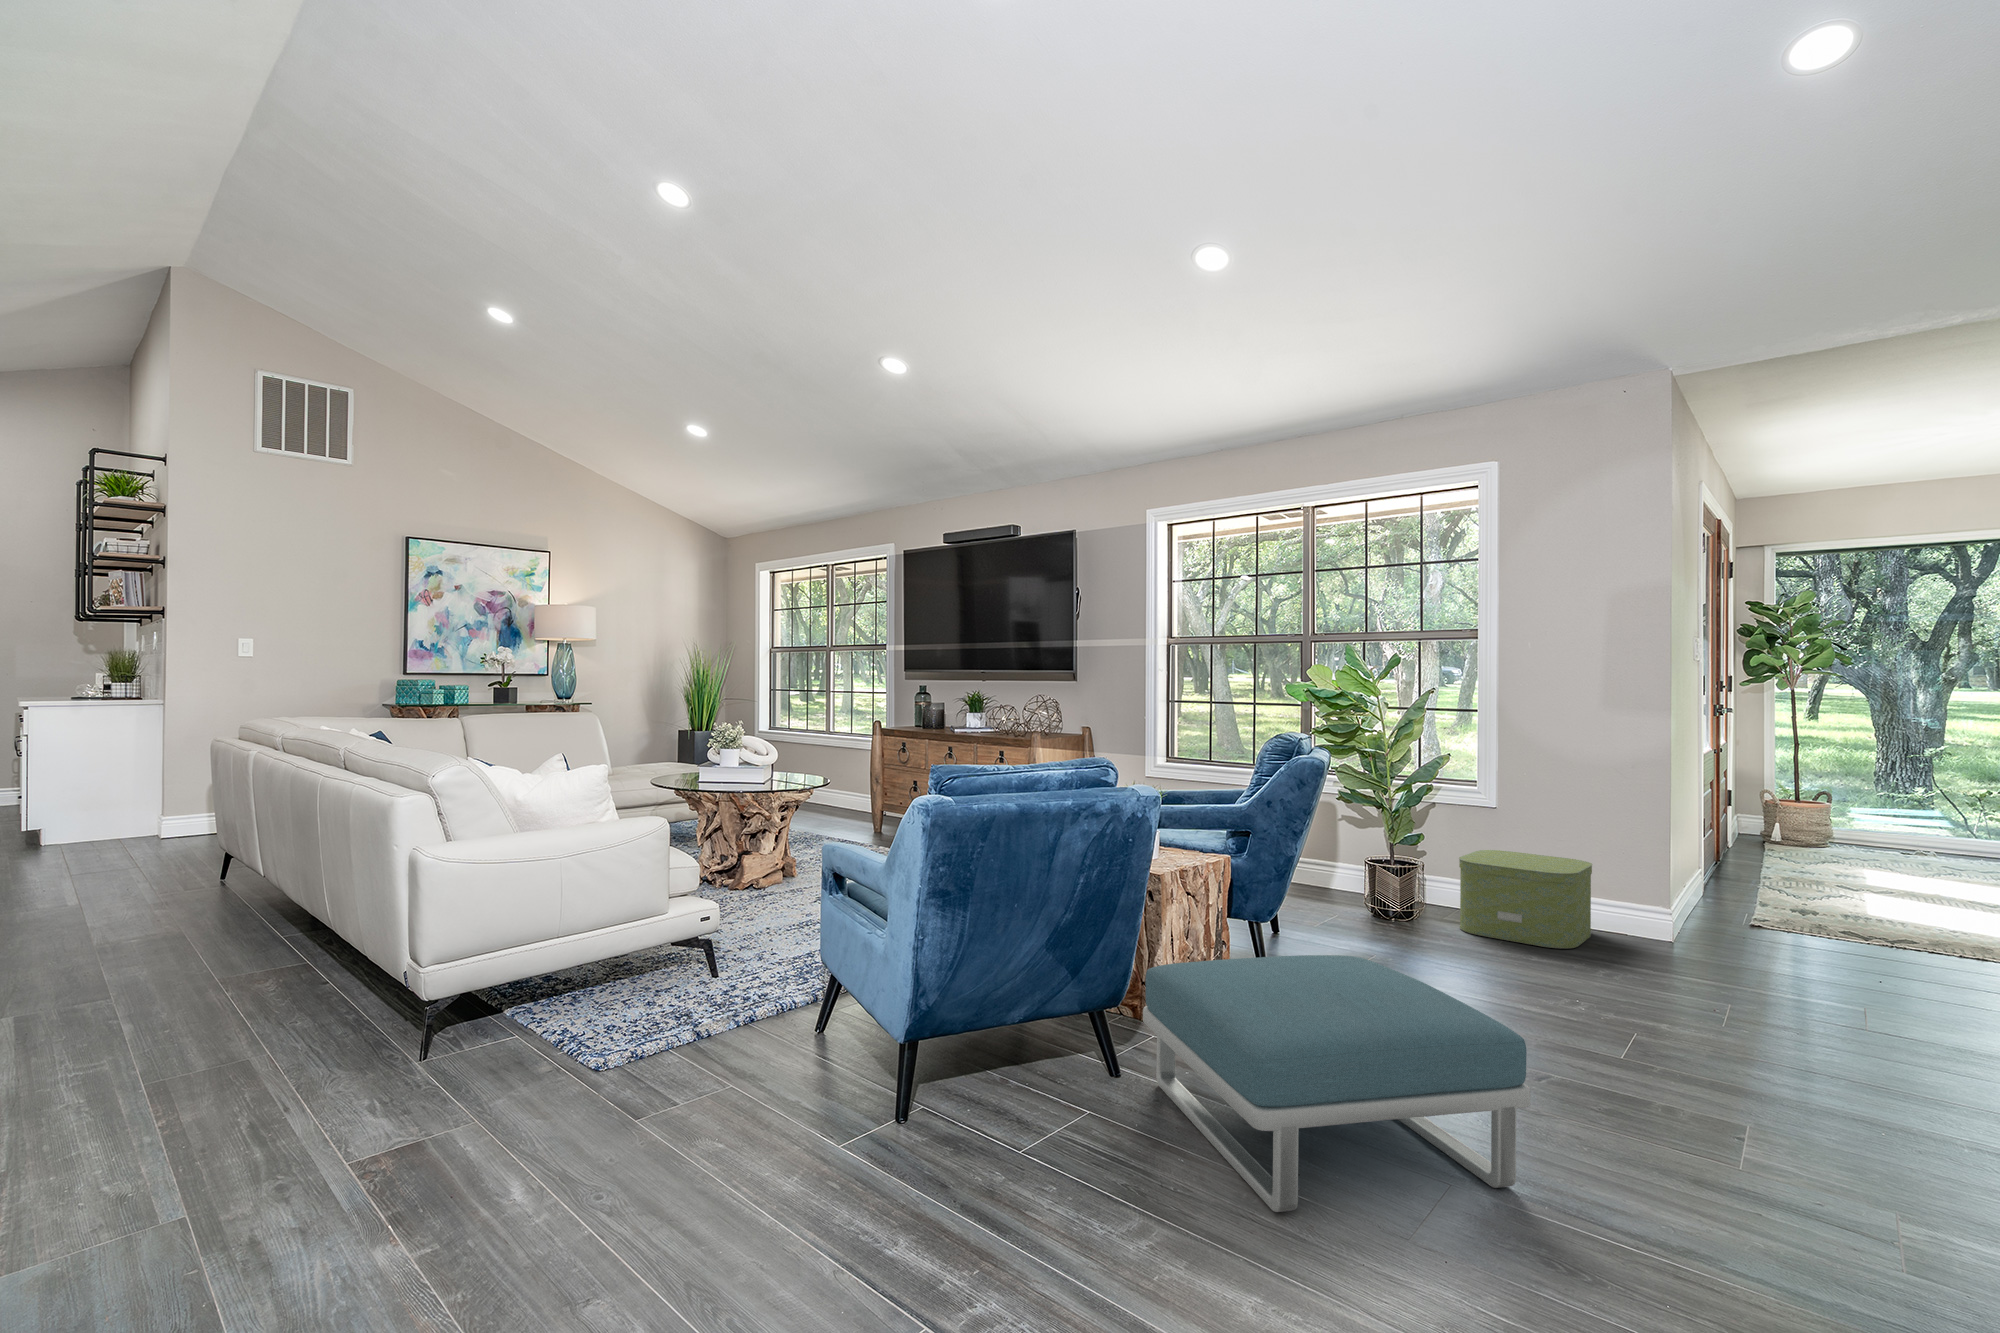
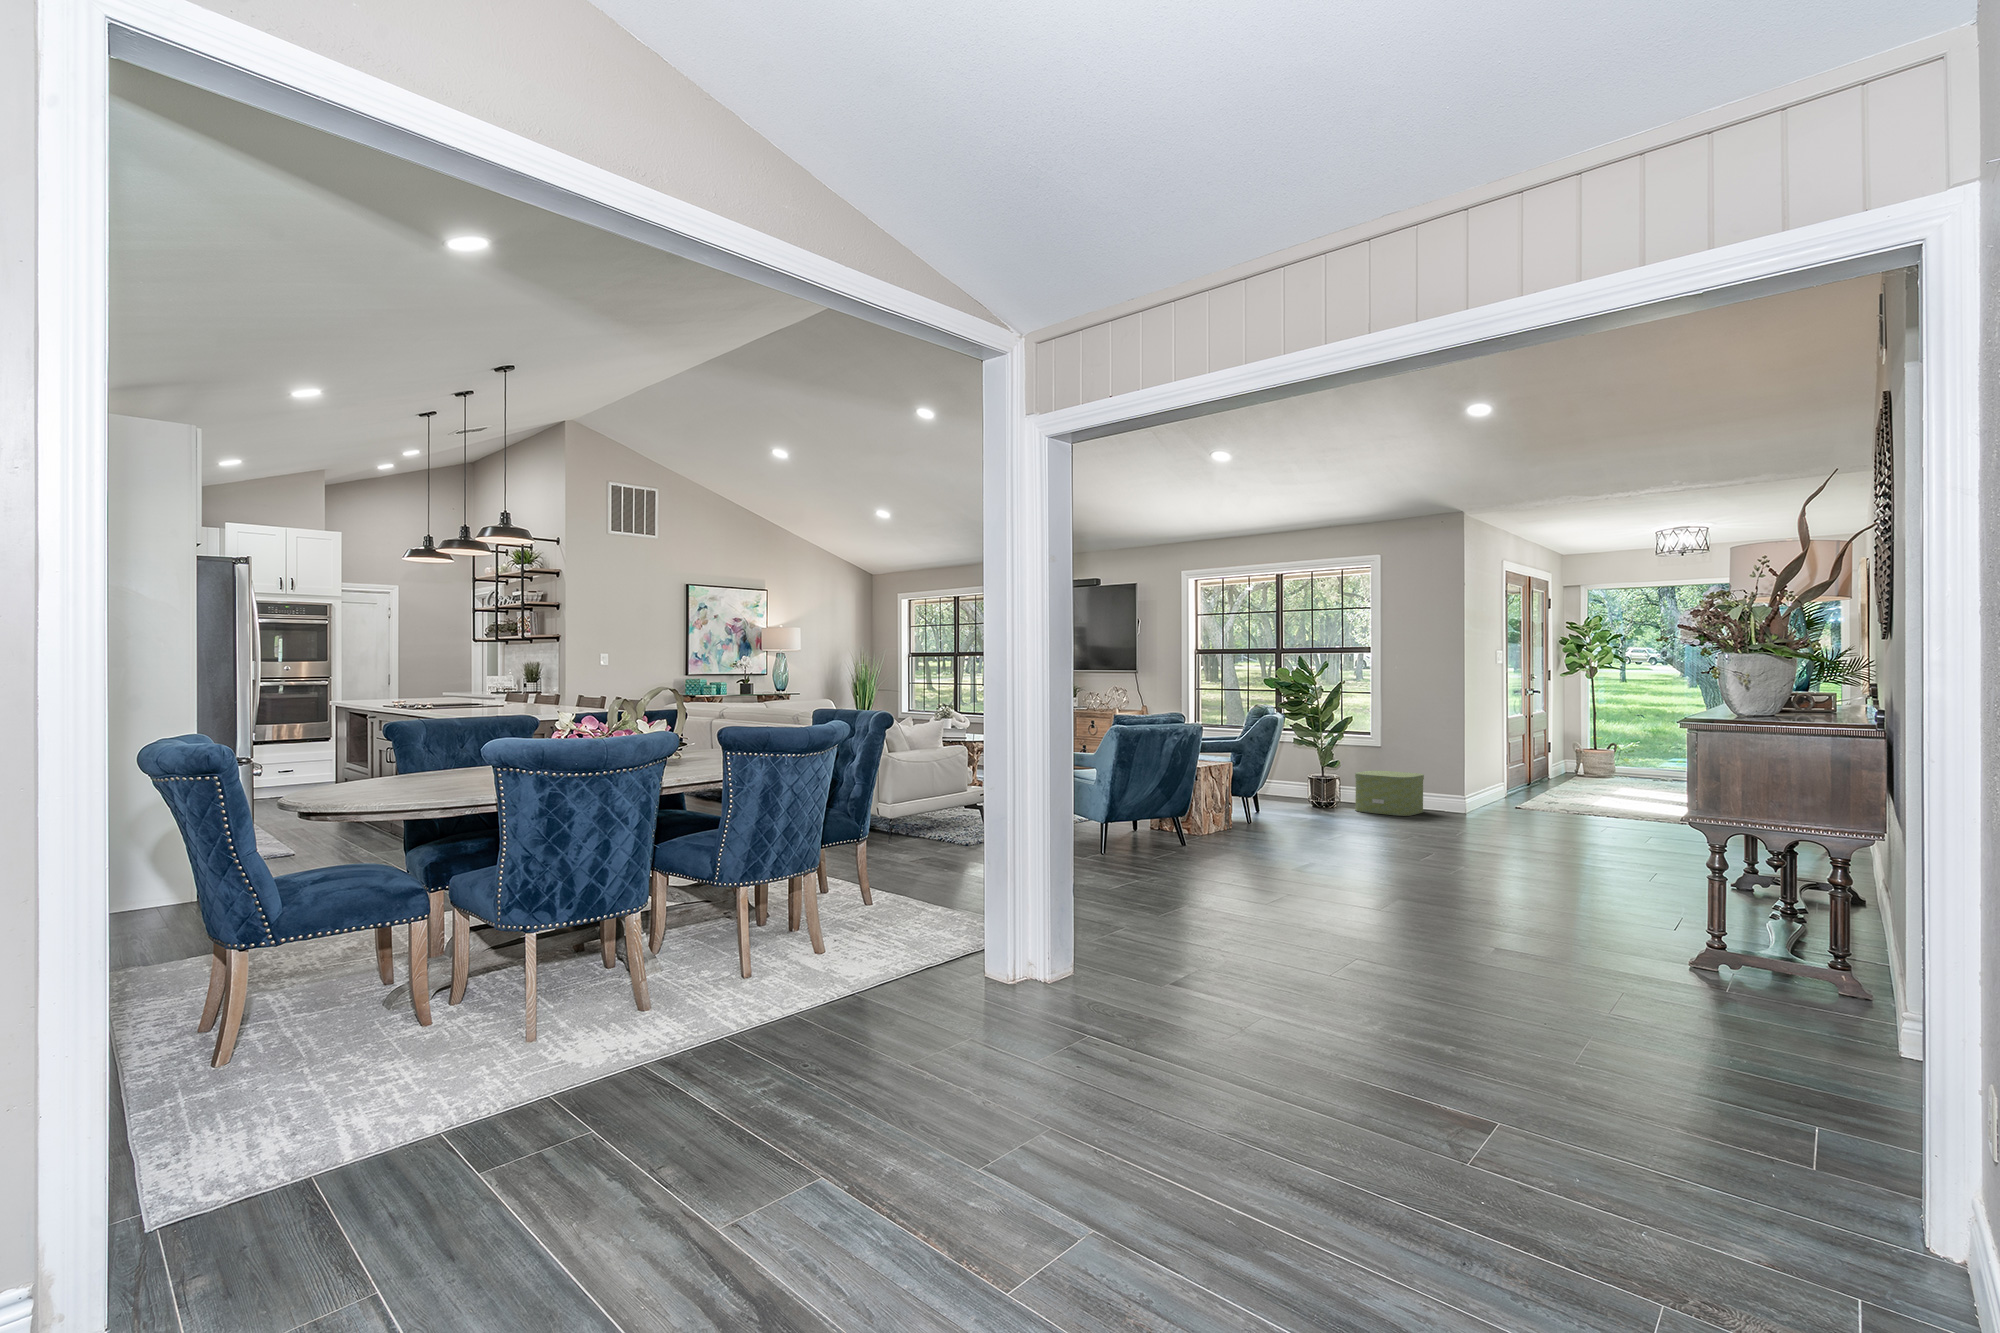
footstool: present [1143,955,1530,1212] -> none [1196,795,1337,864]

